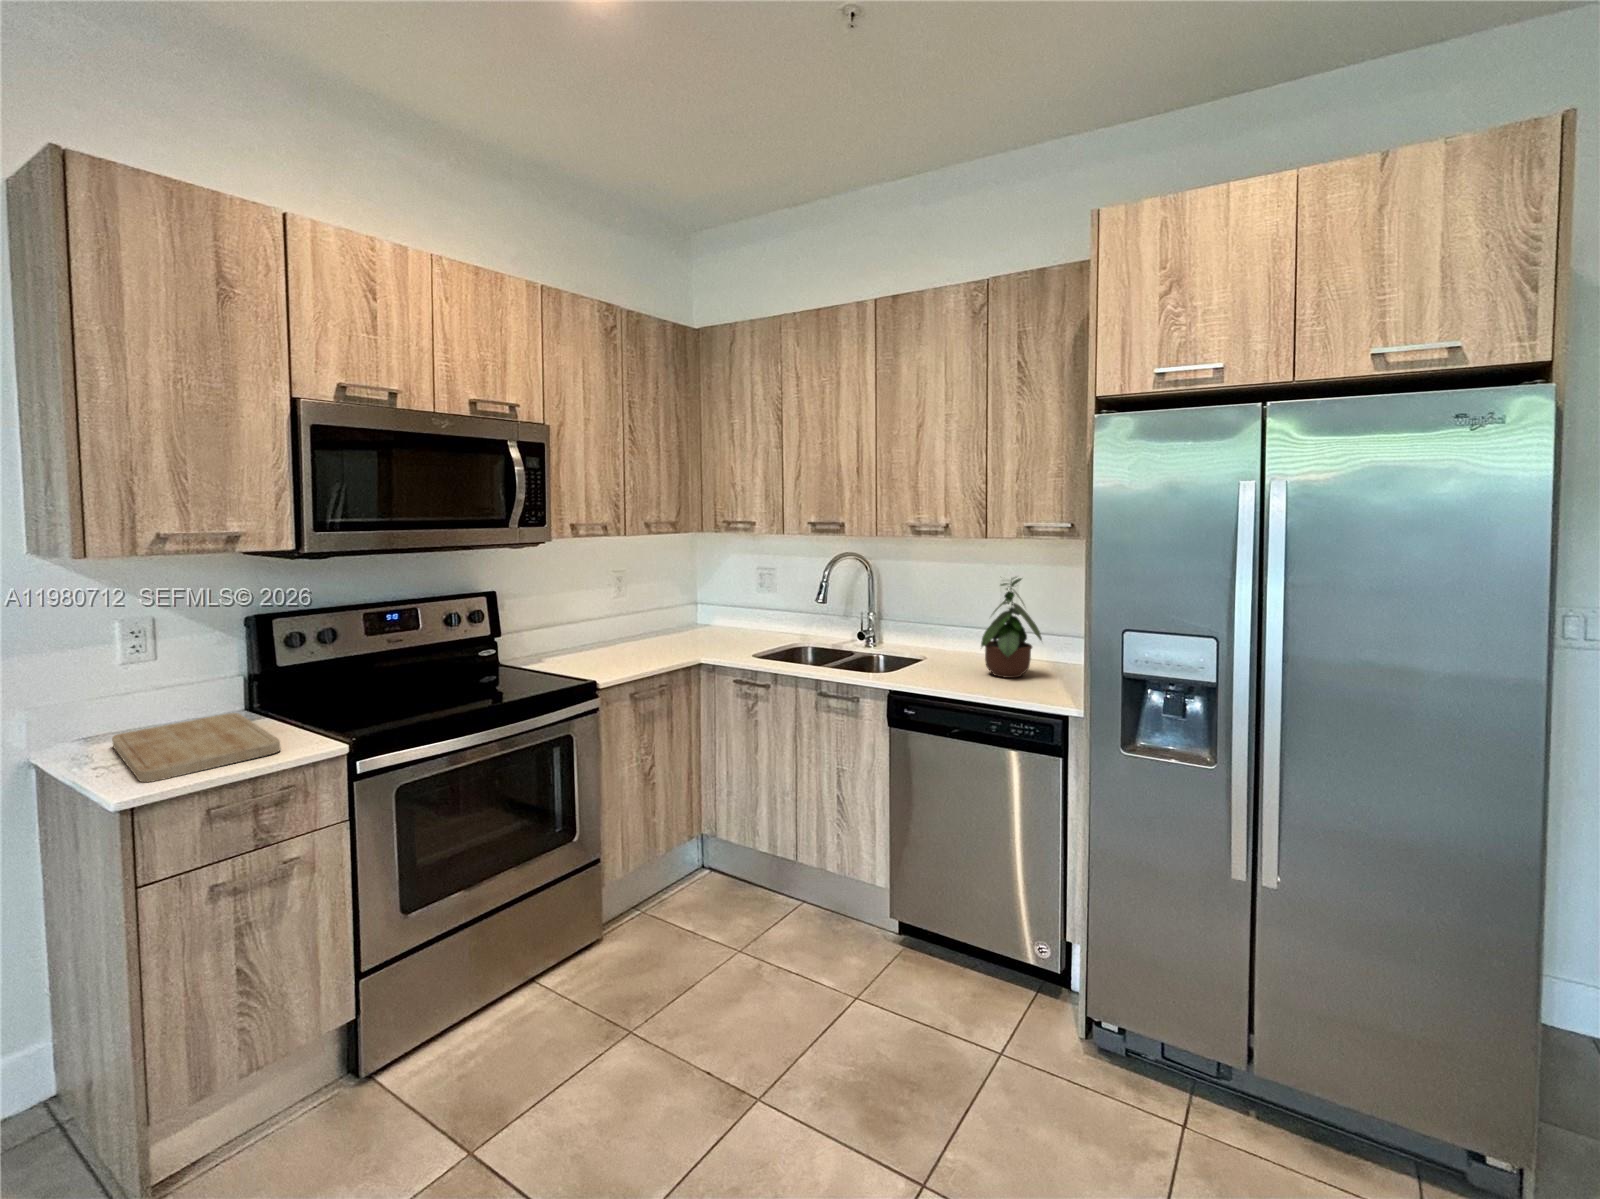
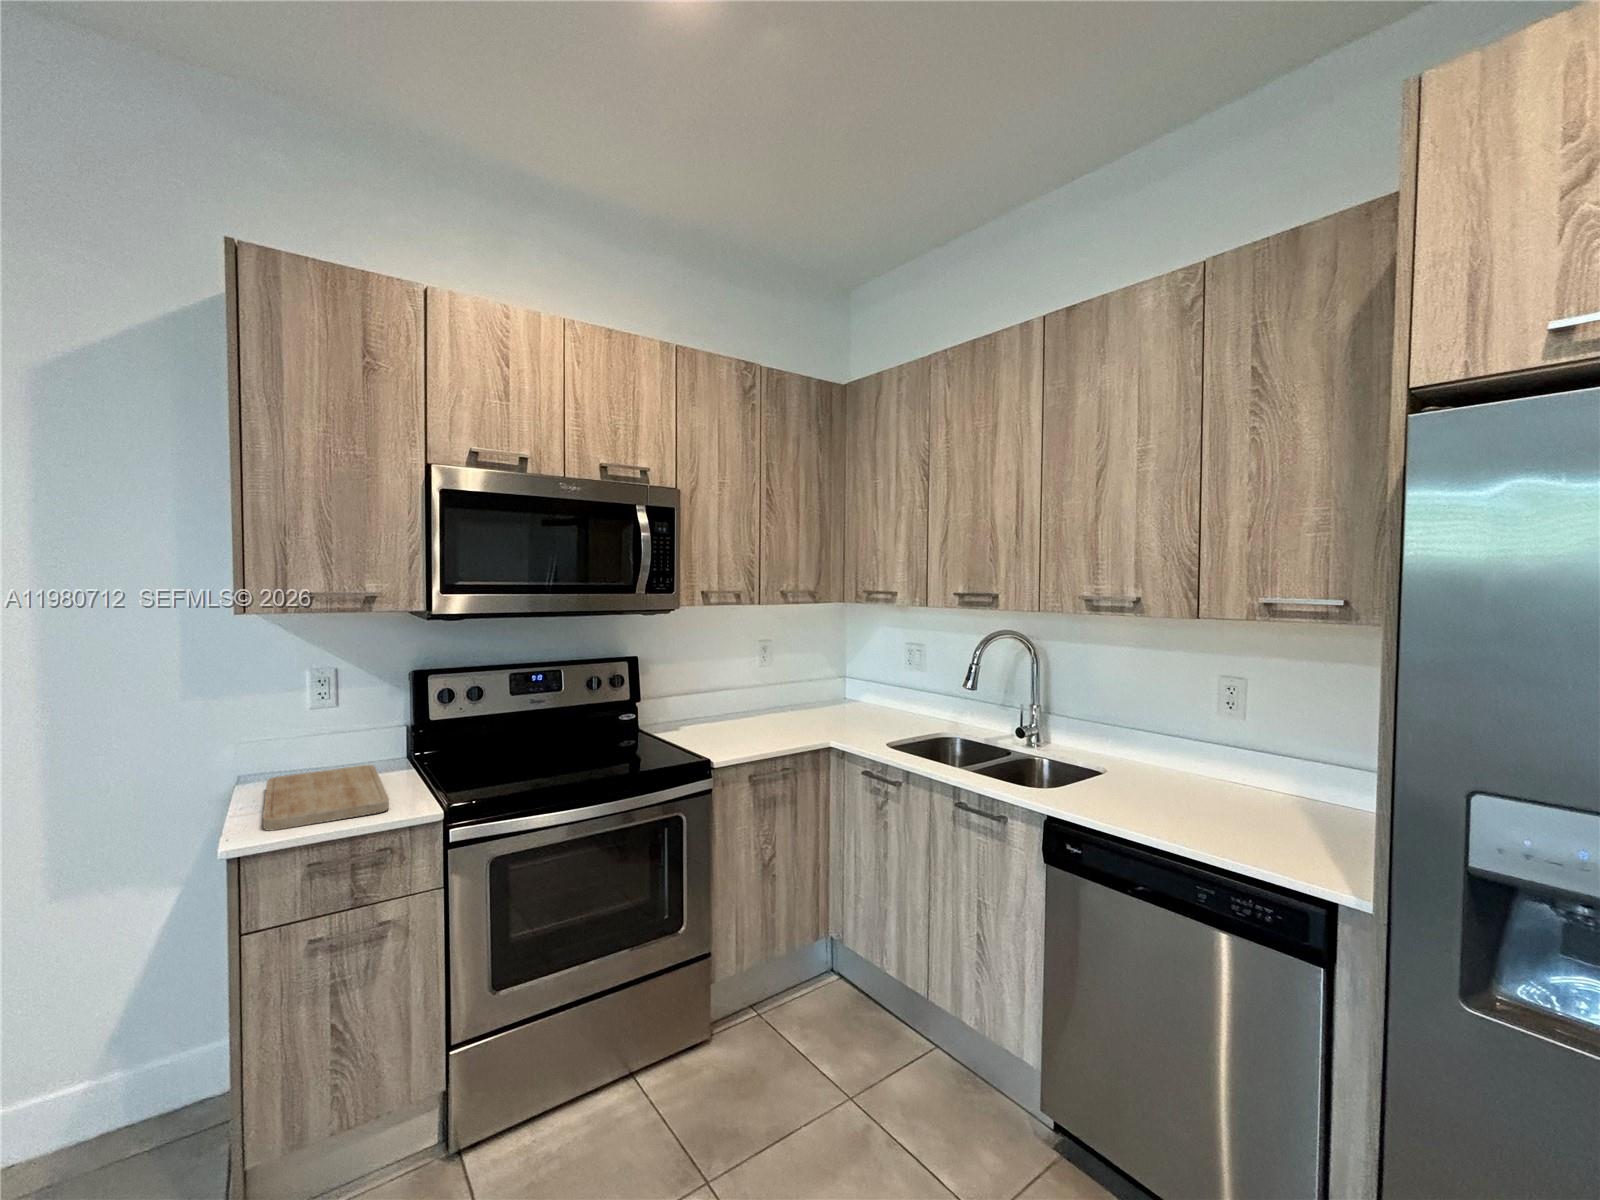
potted plant: present [981,577,1042,678] -> none [1163,663,1267,805]

